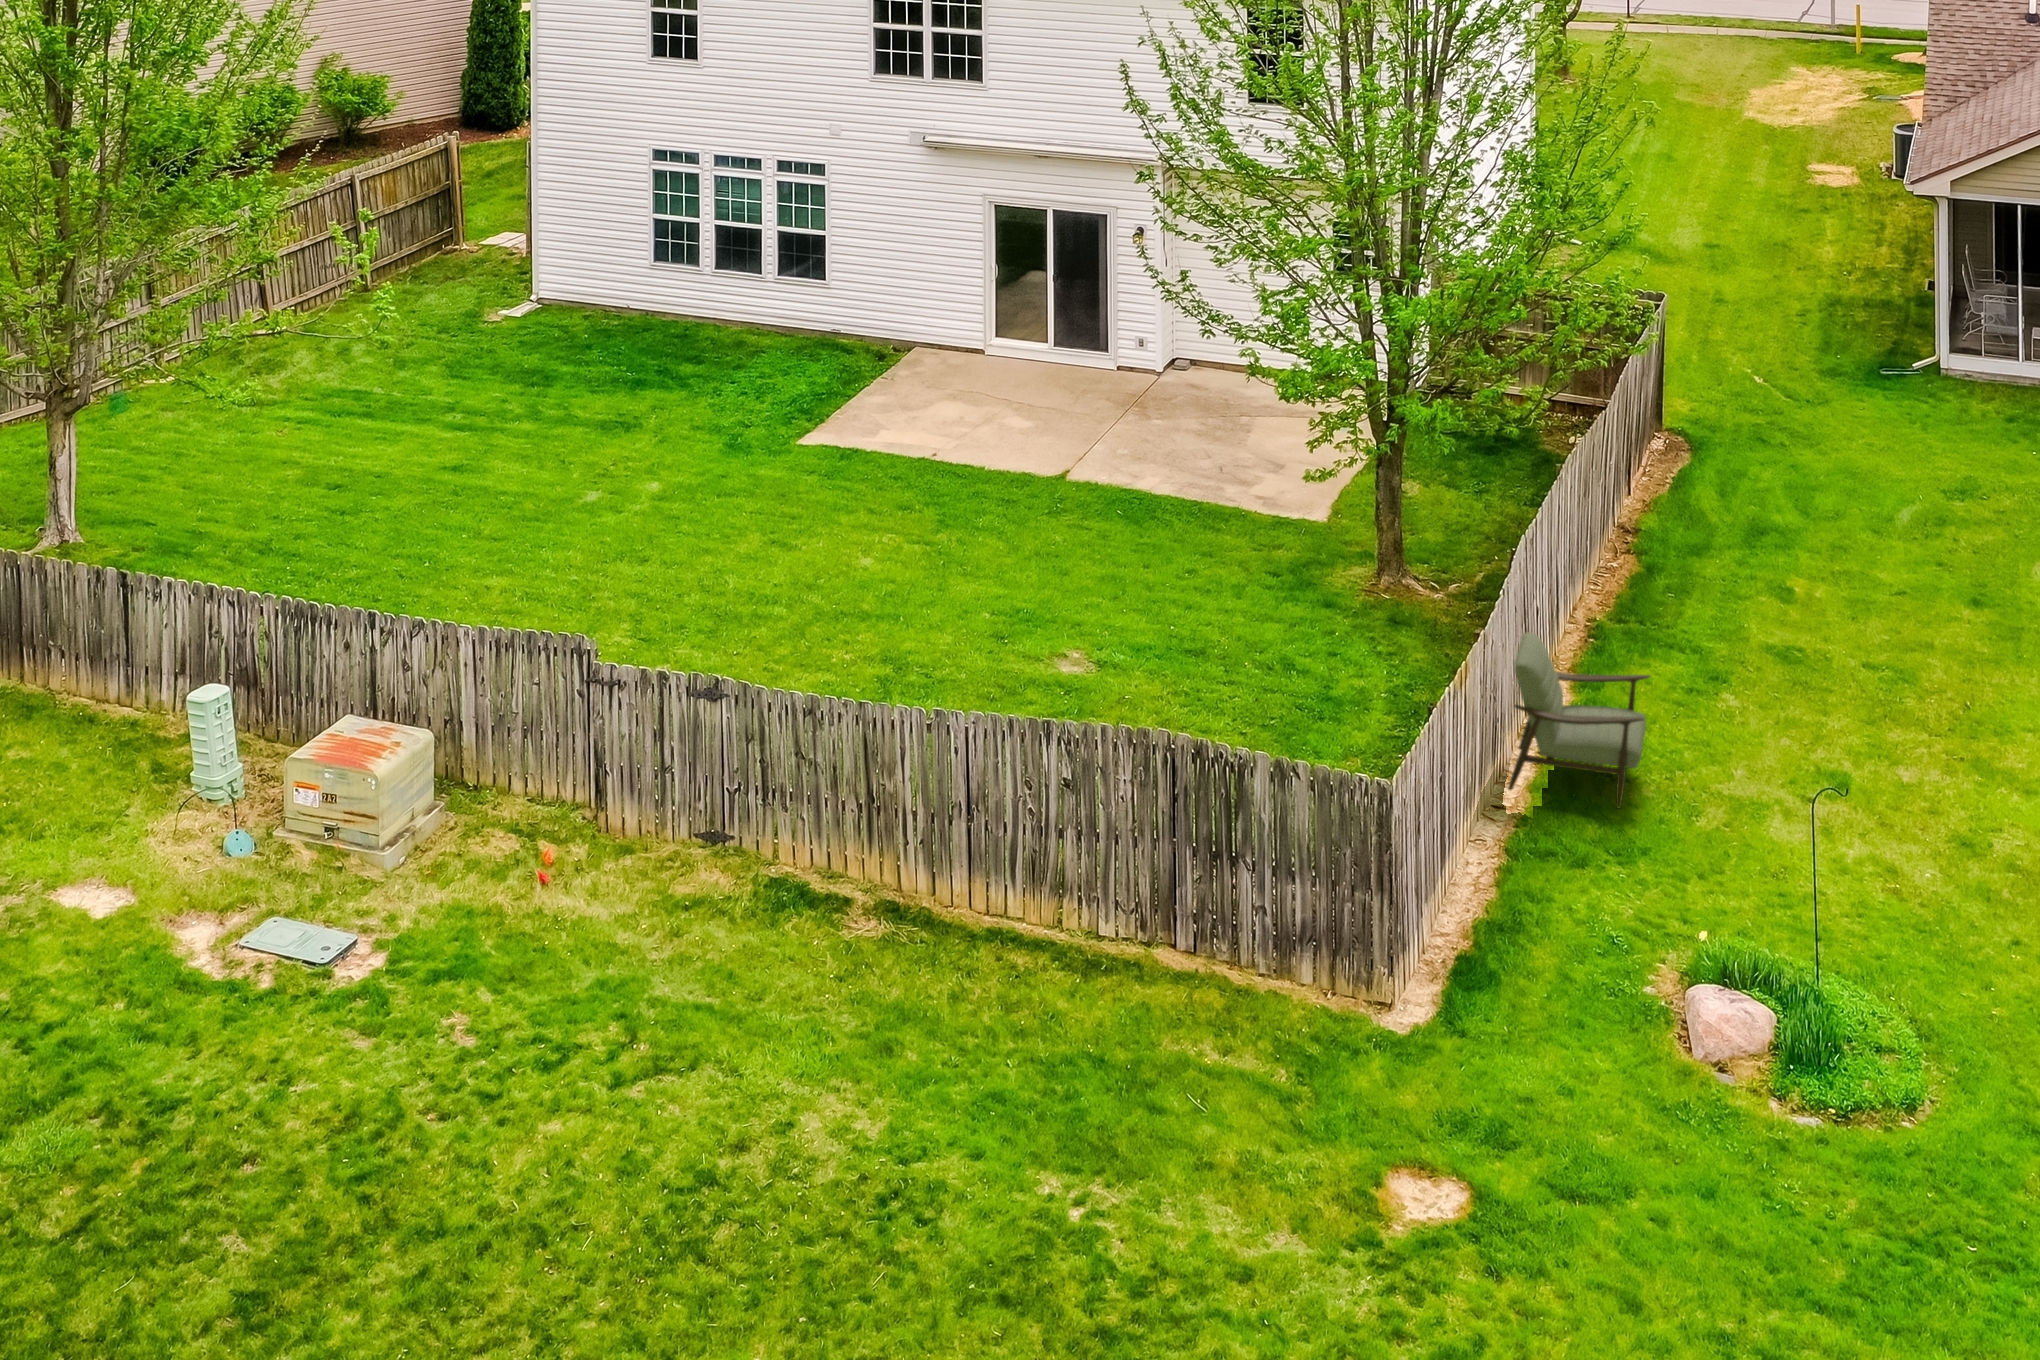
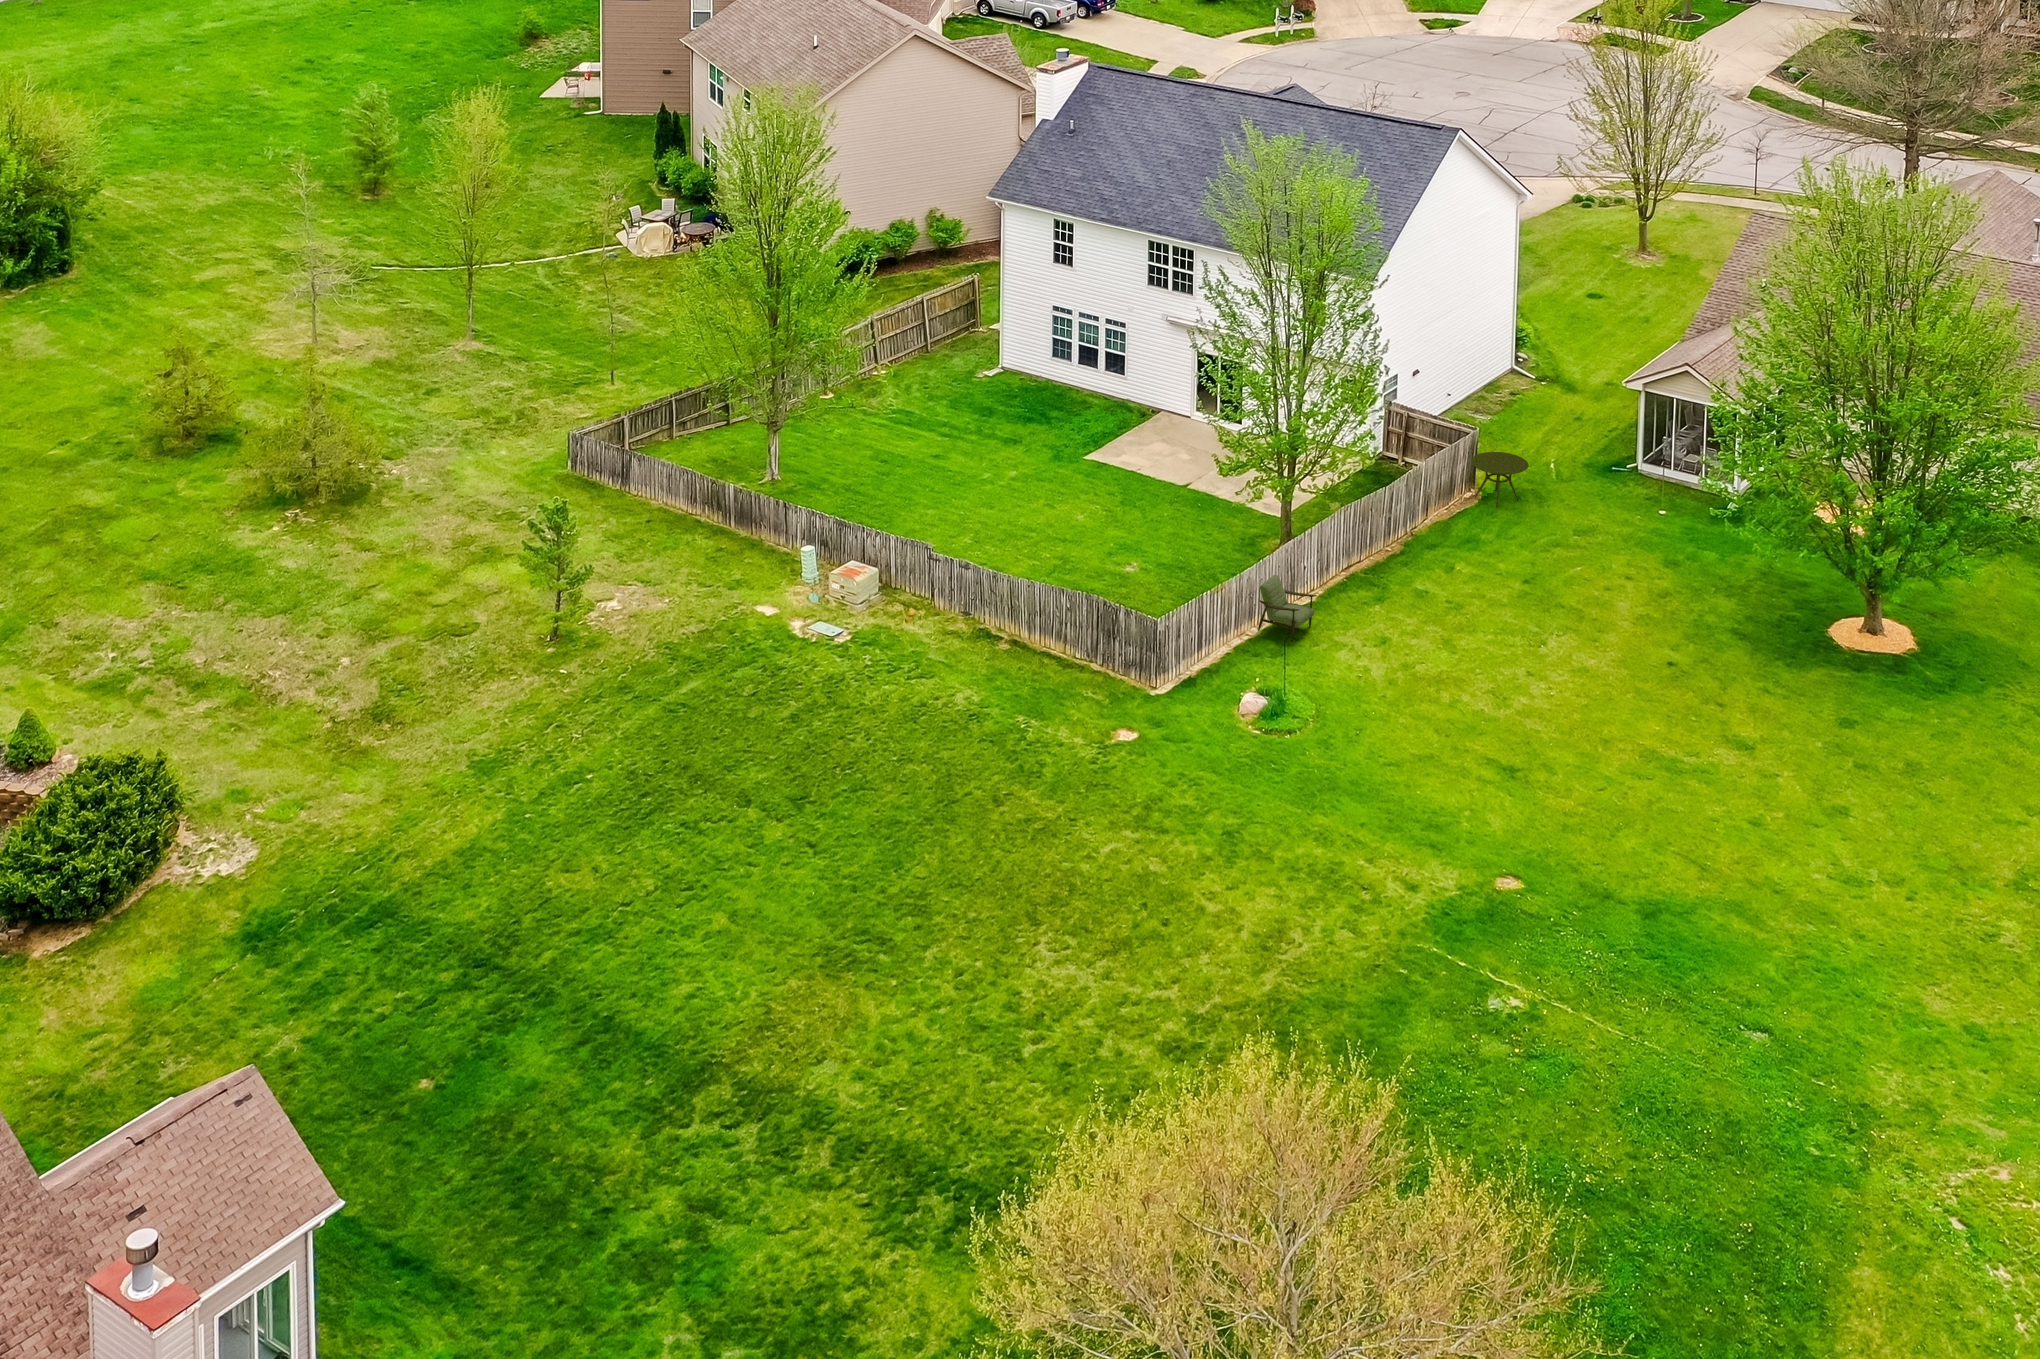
dining table: none [1675,342,1807,458] -> present [1471,452,1529,507]

